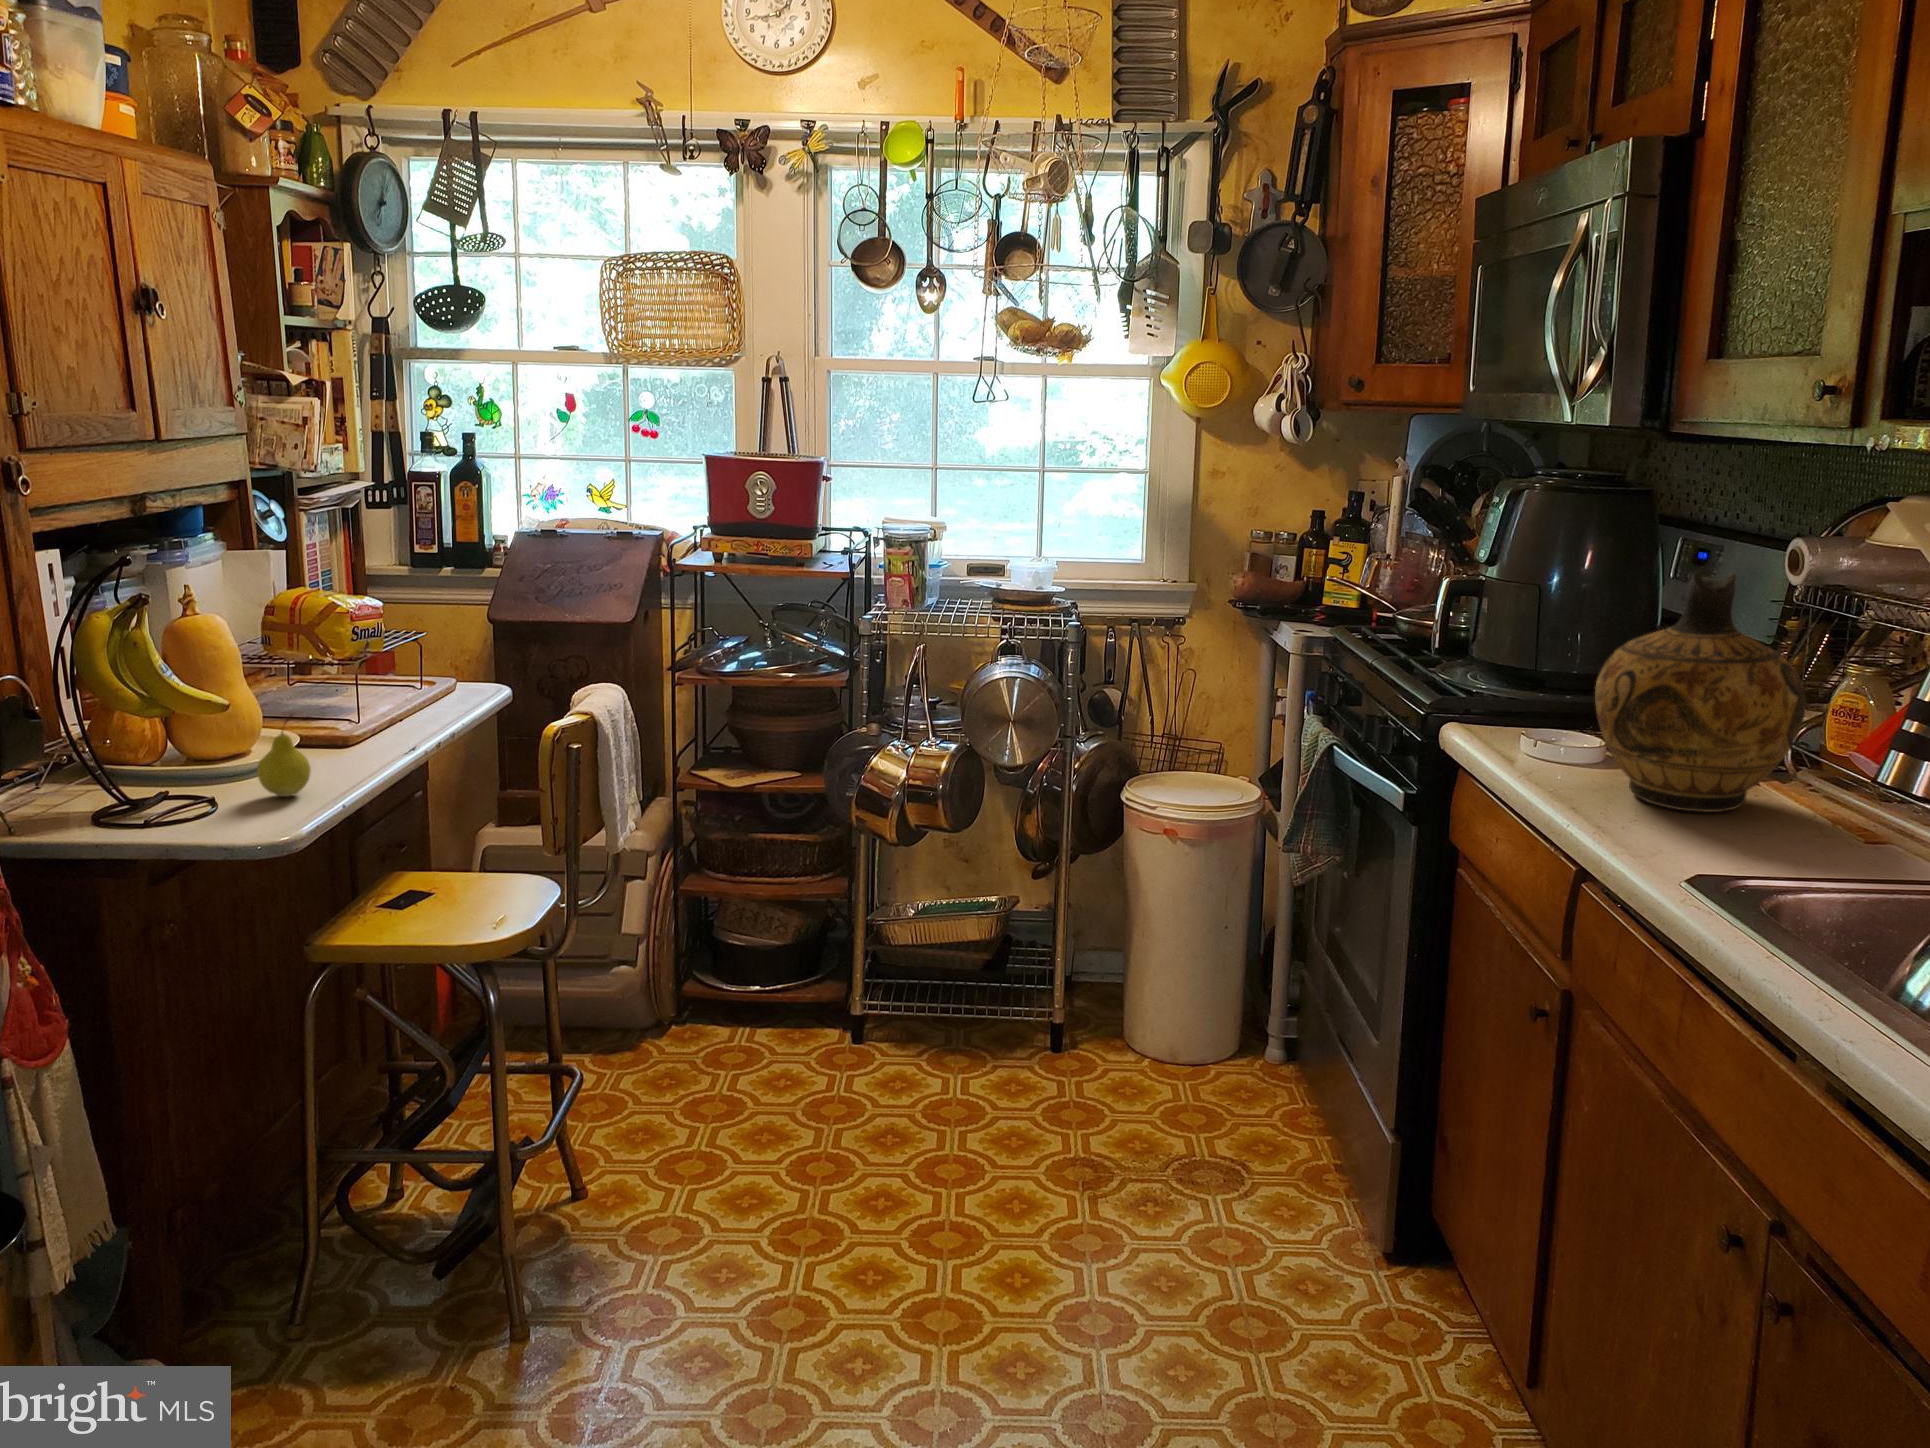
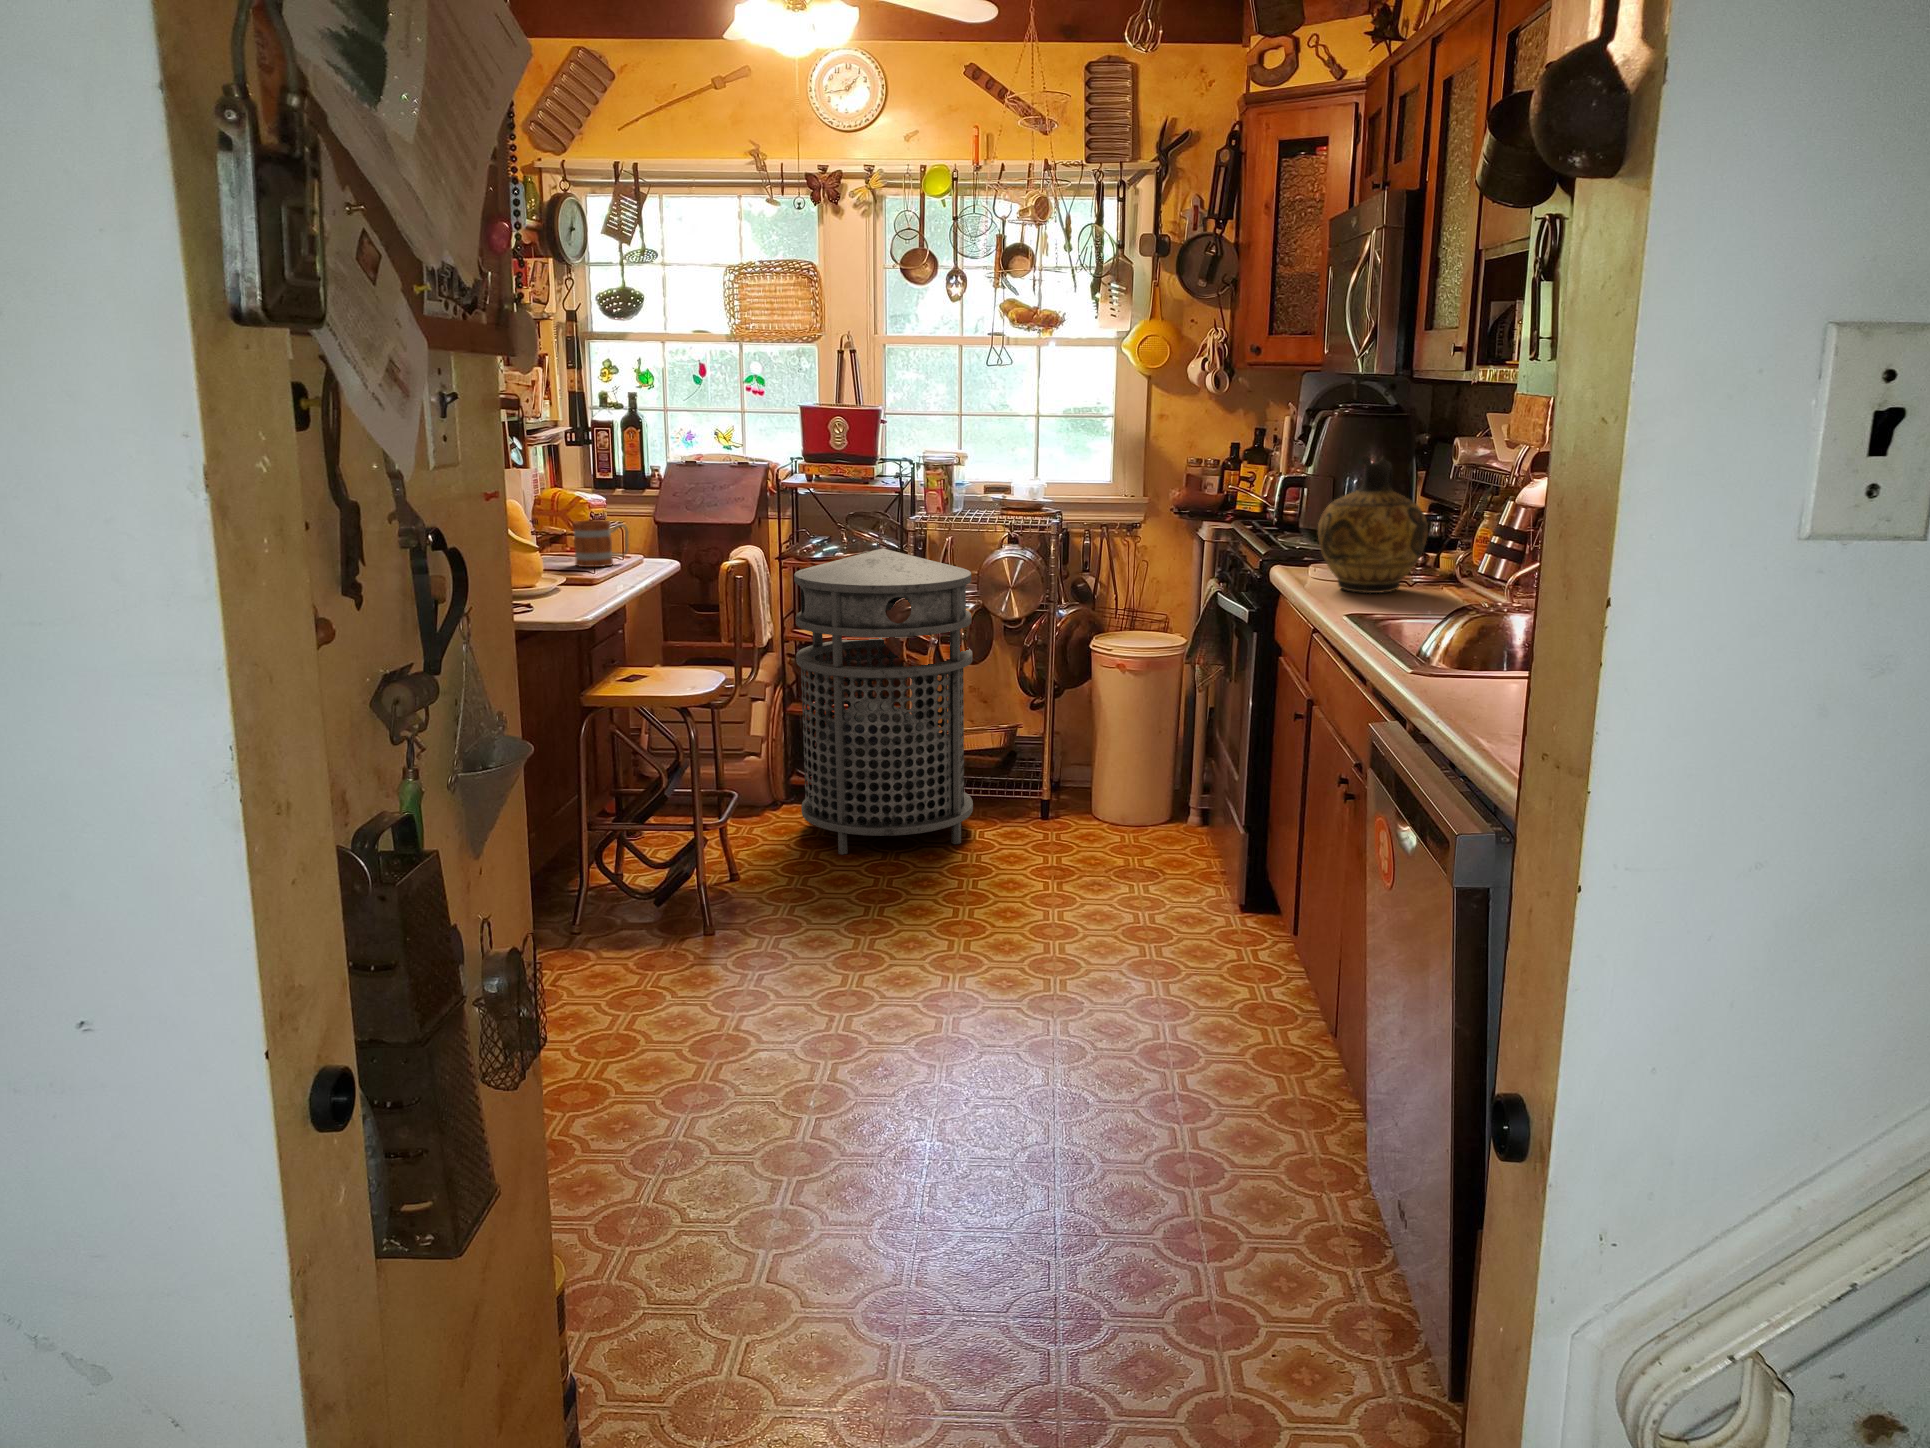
mug: none [333,632,426,708] -> present [573,520,629,567]
trash can: none [688,668,955,1136] -> present [794,548,973,854]
fruit: present [257,715,311,797] -> none [554,554,583,603]

